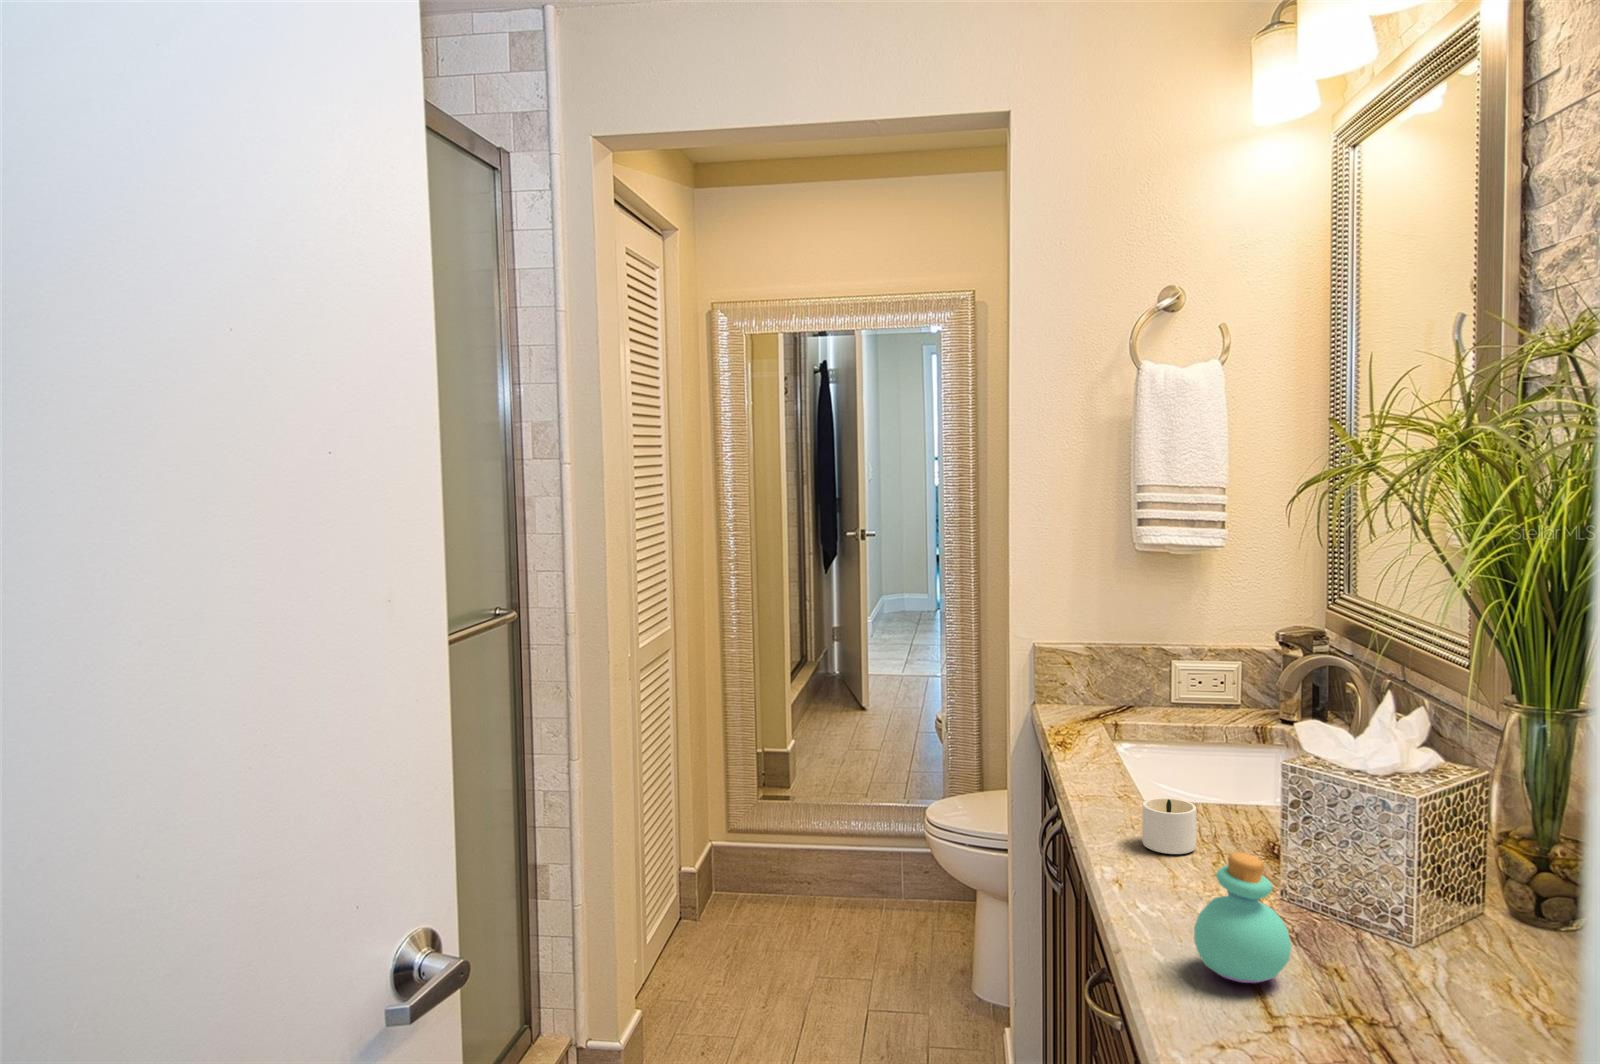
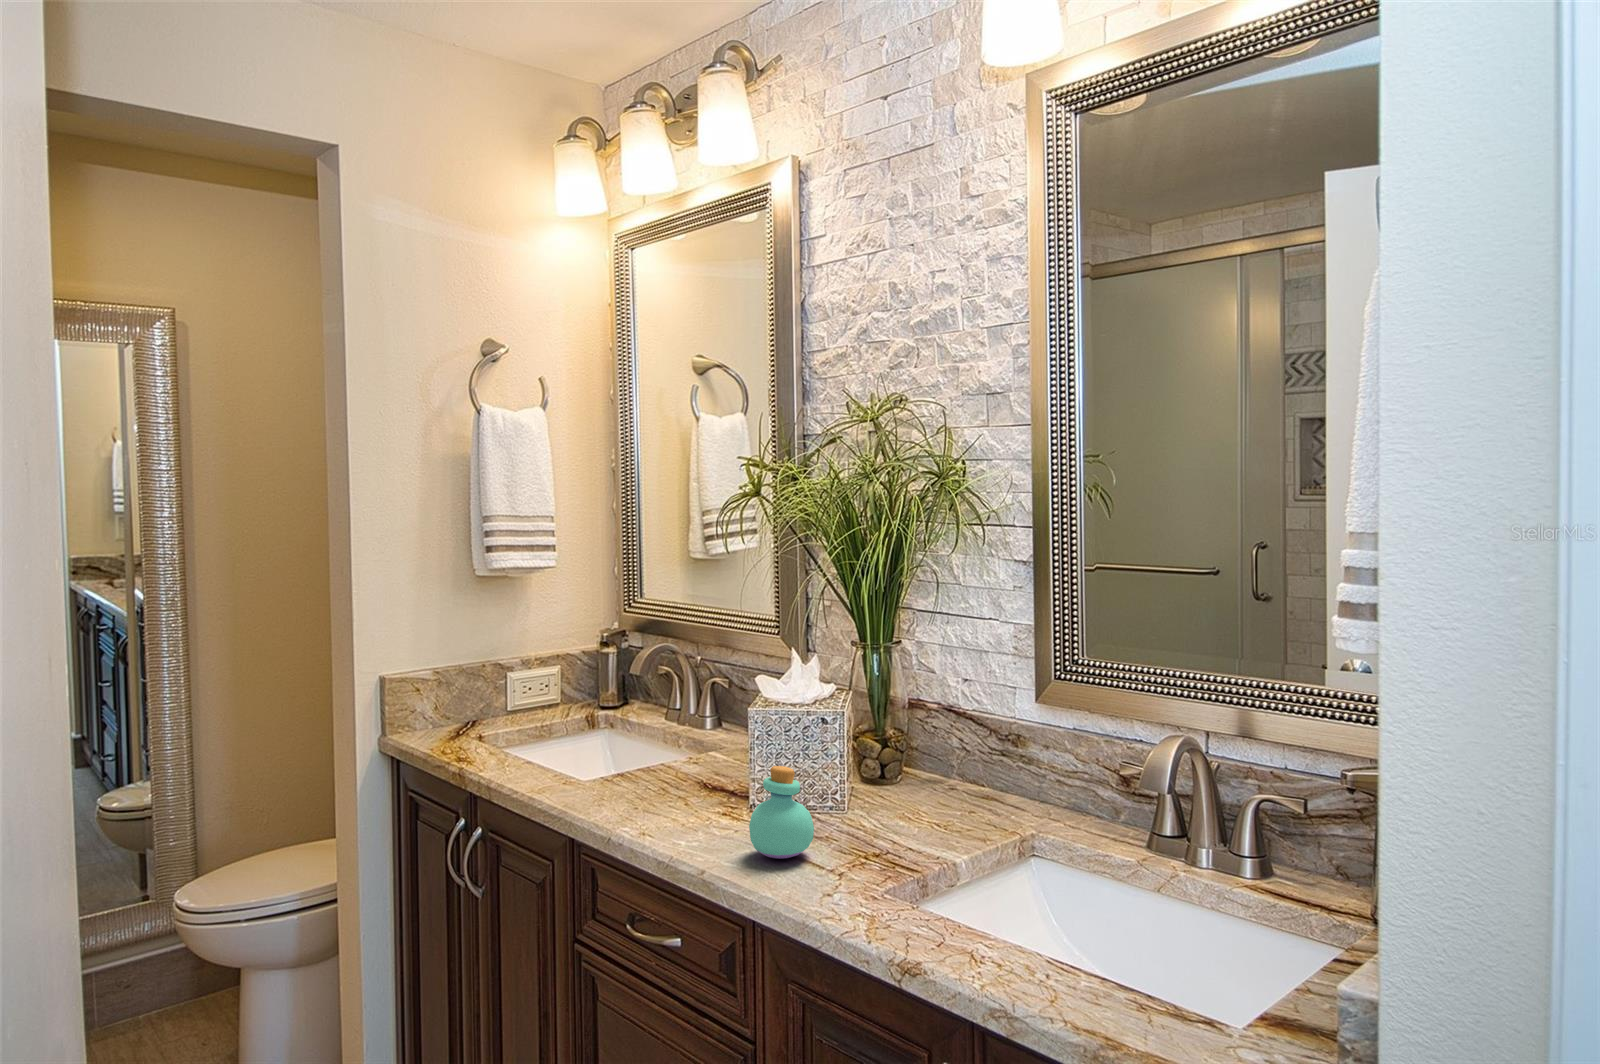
candle: present [1142,798,1196,854] -> none [617,762,681,805]

